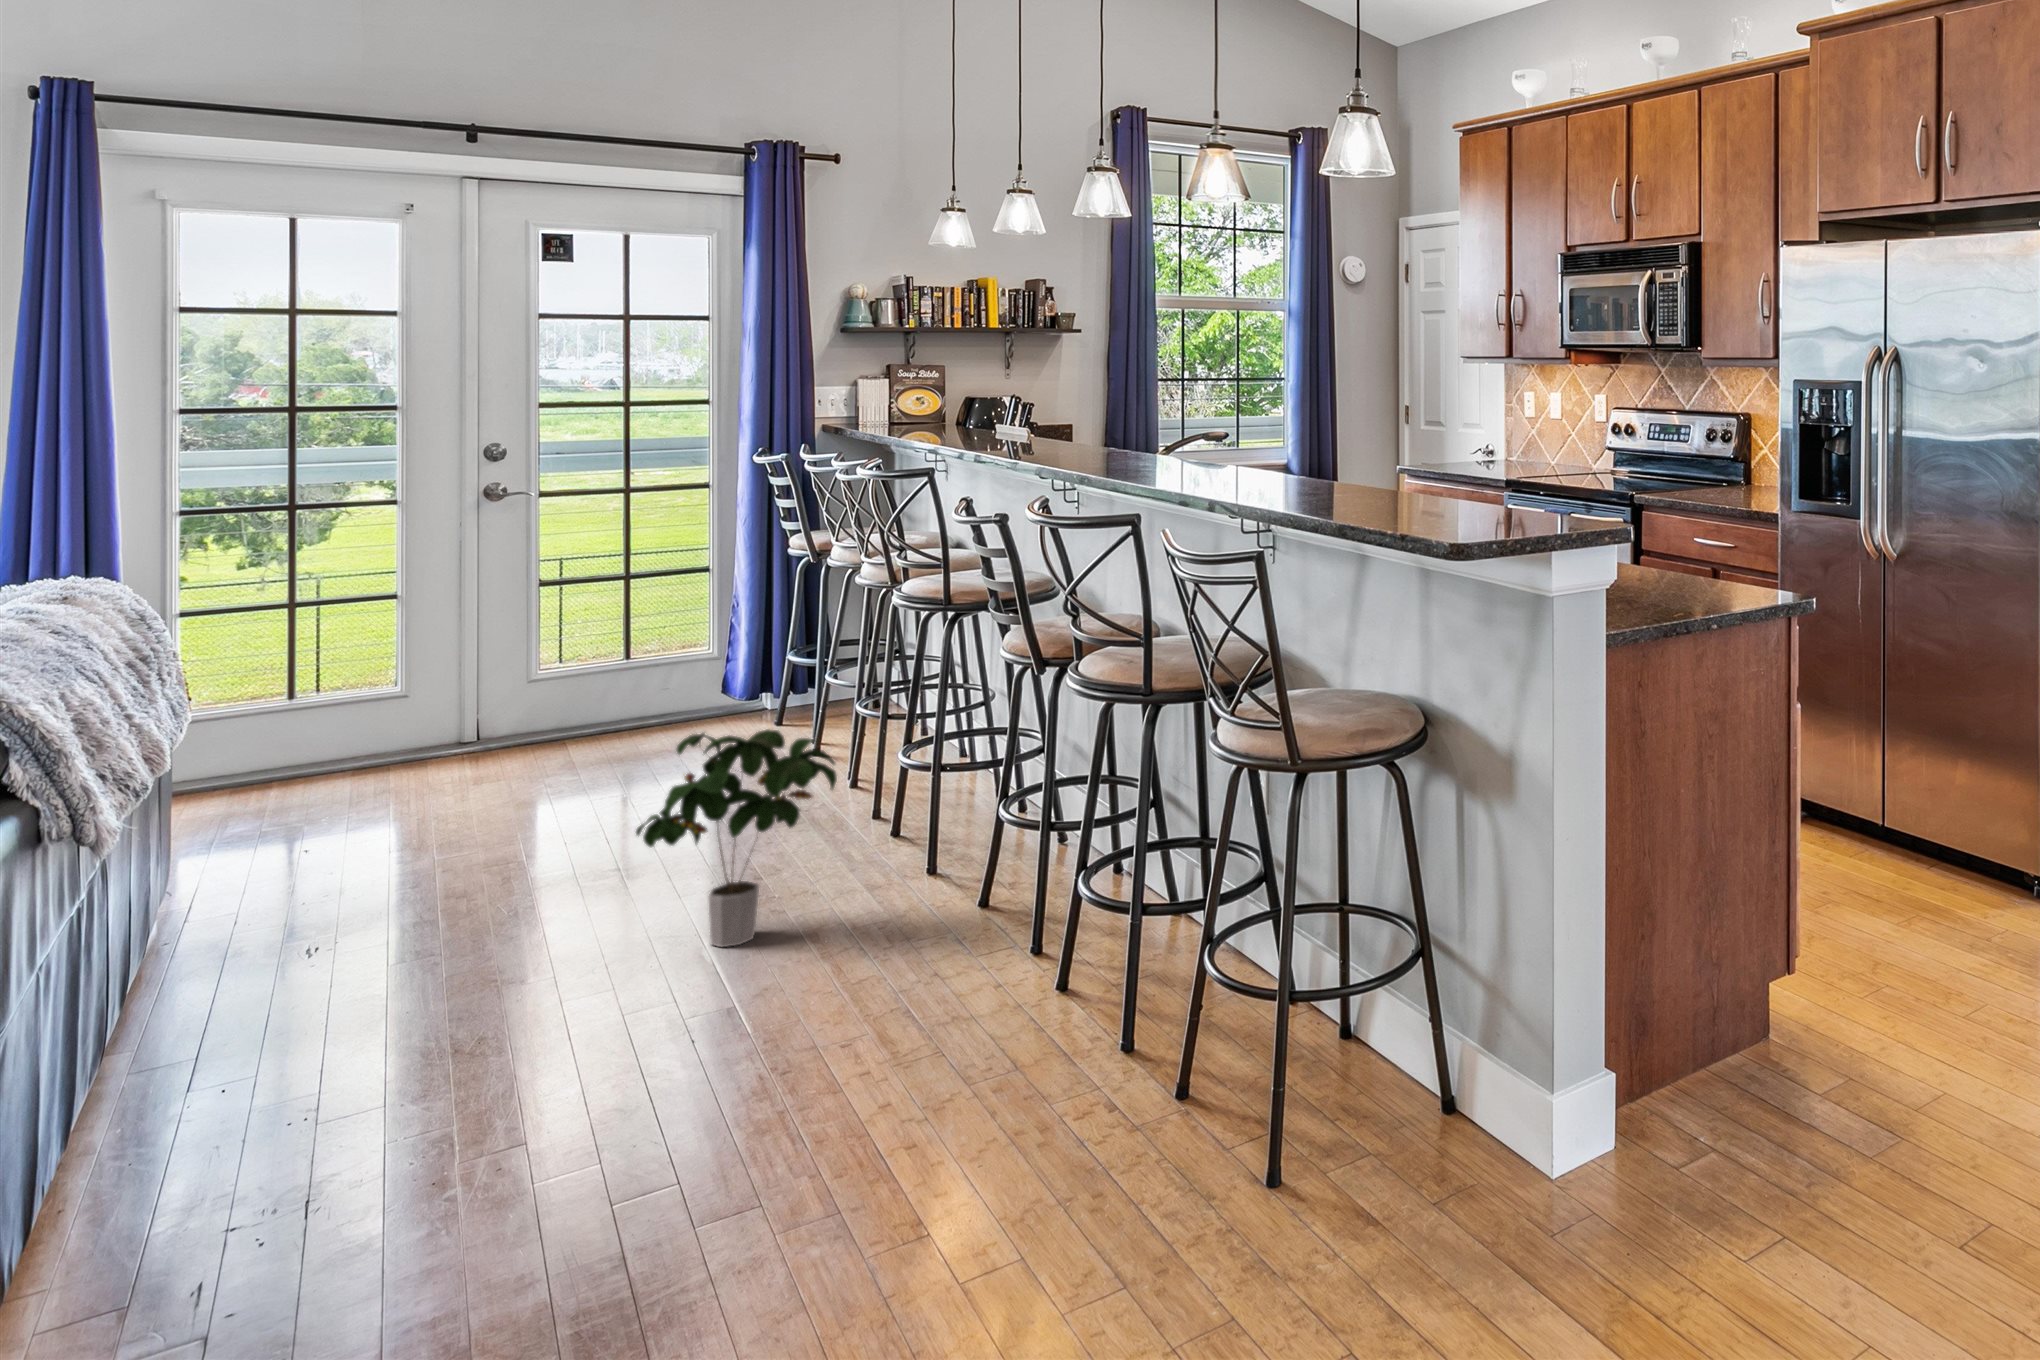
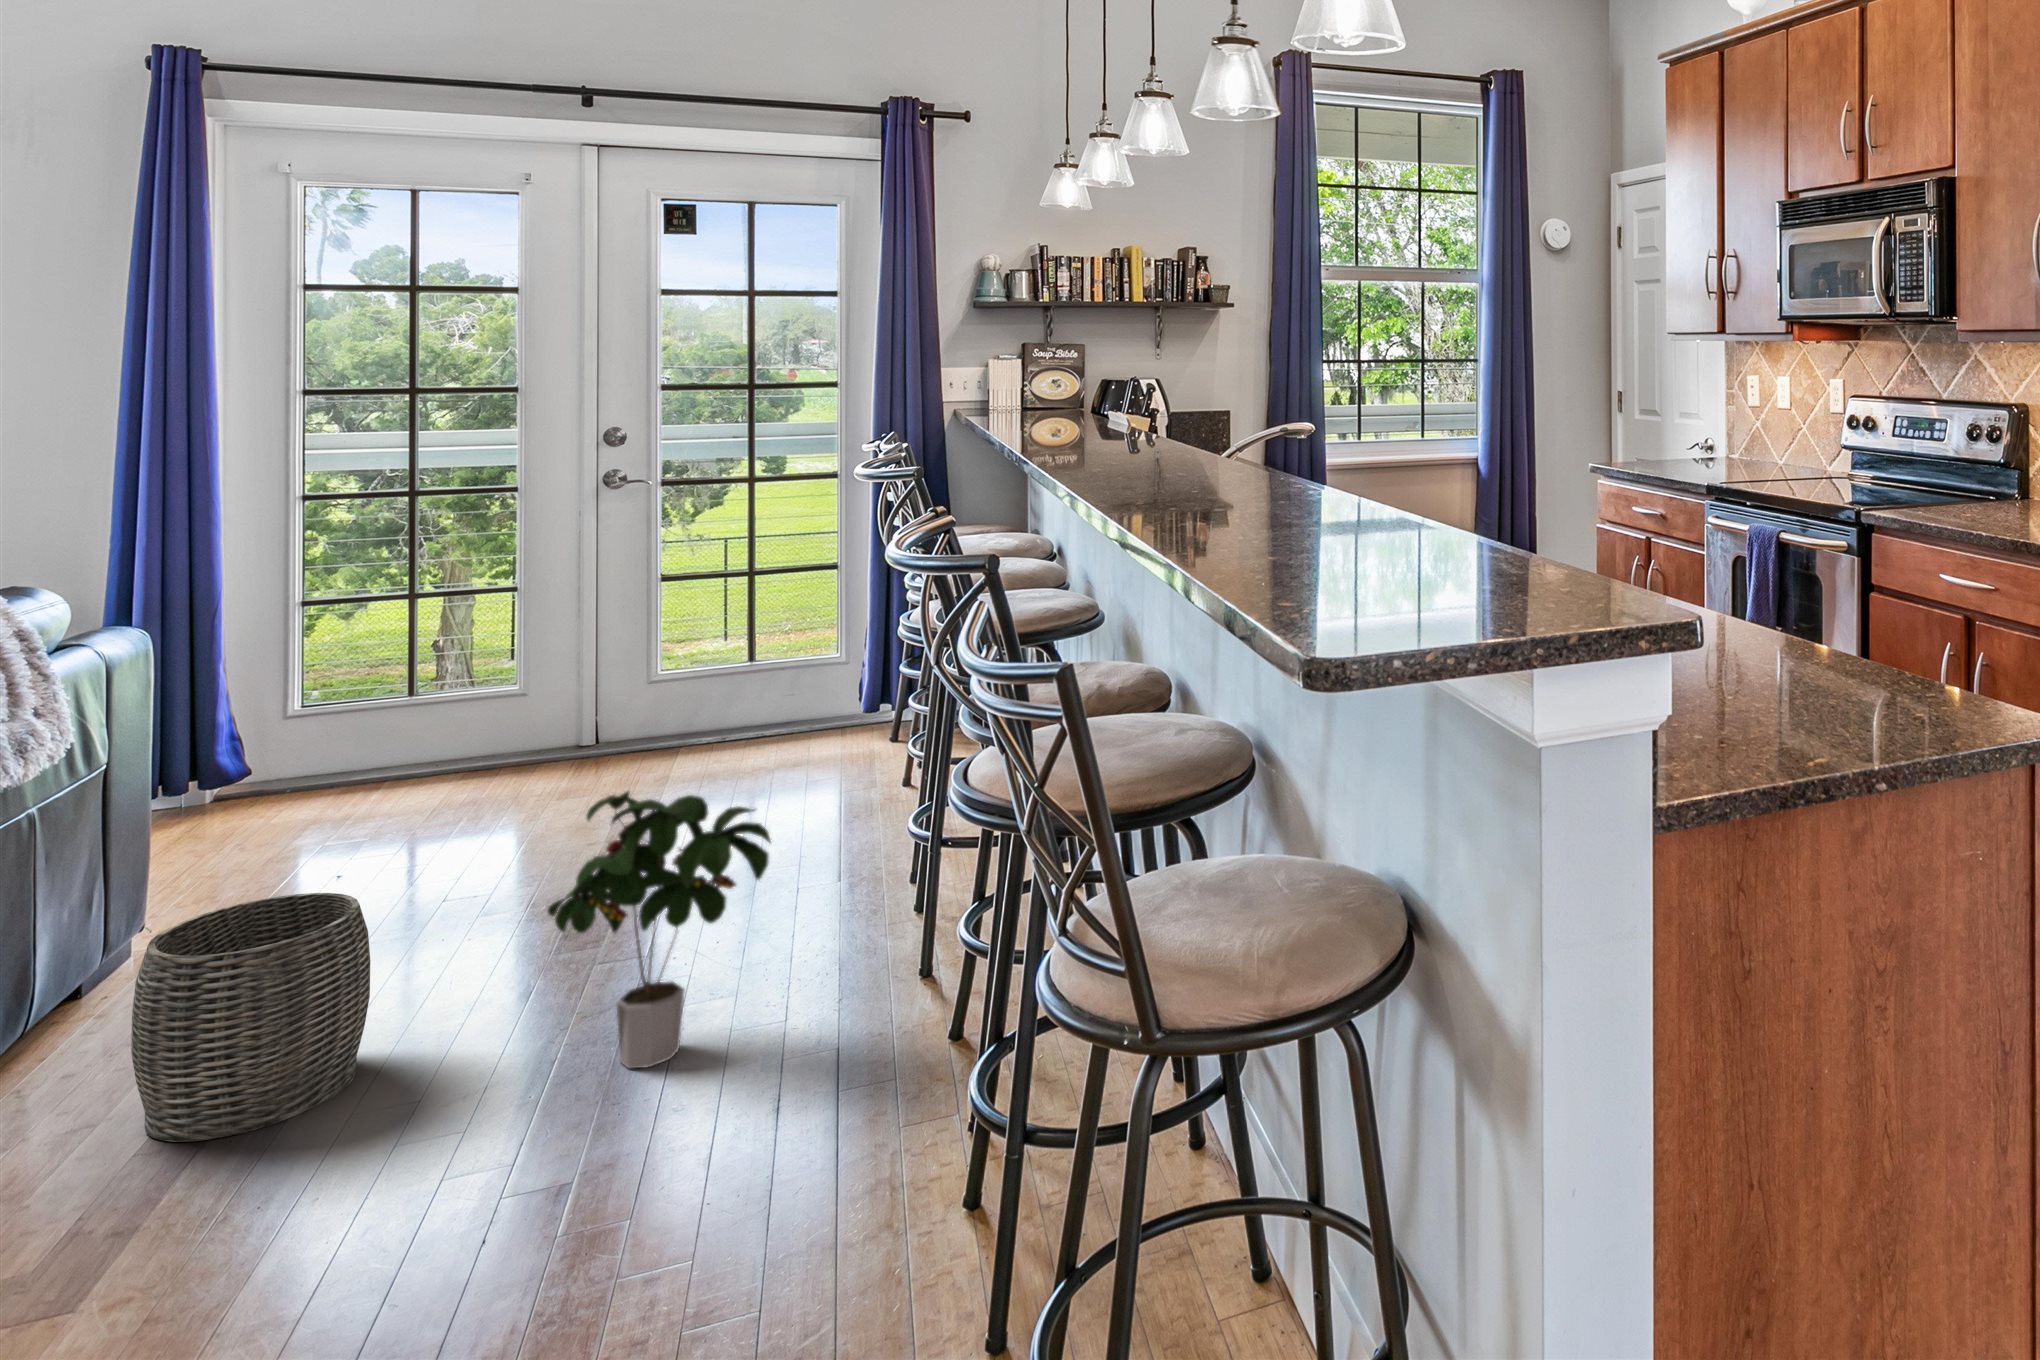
woven basket: none [304,827,488,1021] -> present [131,893,370,1142]

